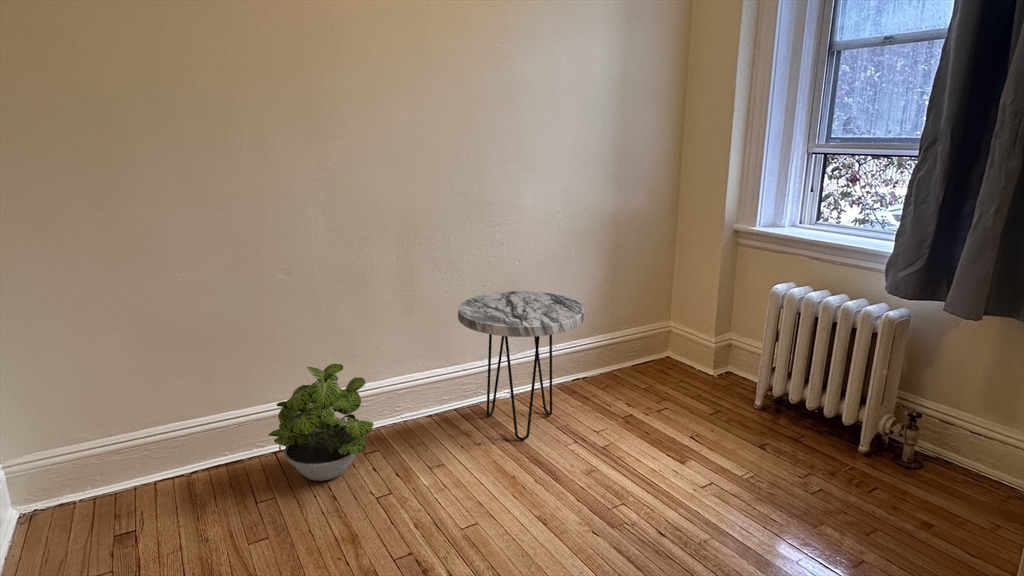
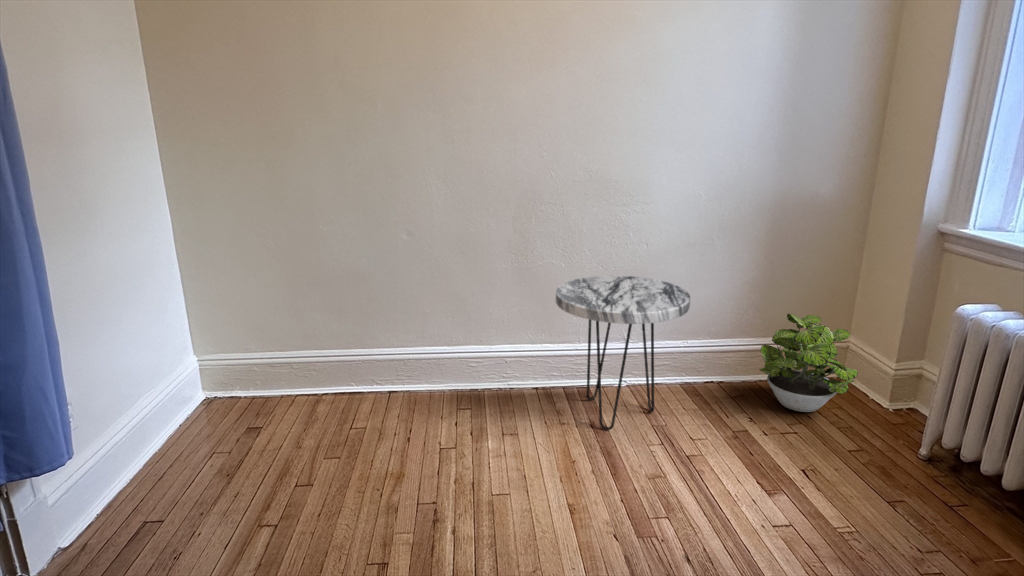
potted plant: present [269,364,373,481] -> present [760,314,858,412]

